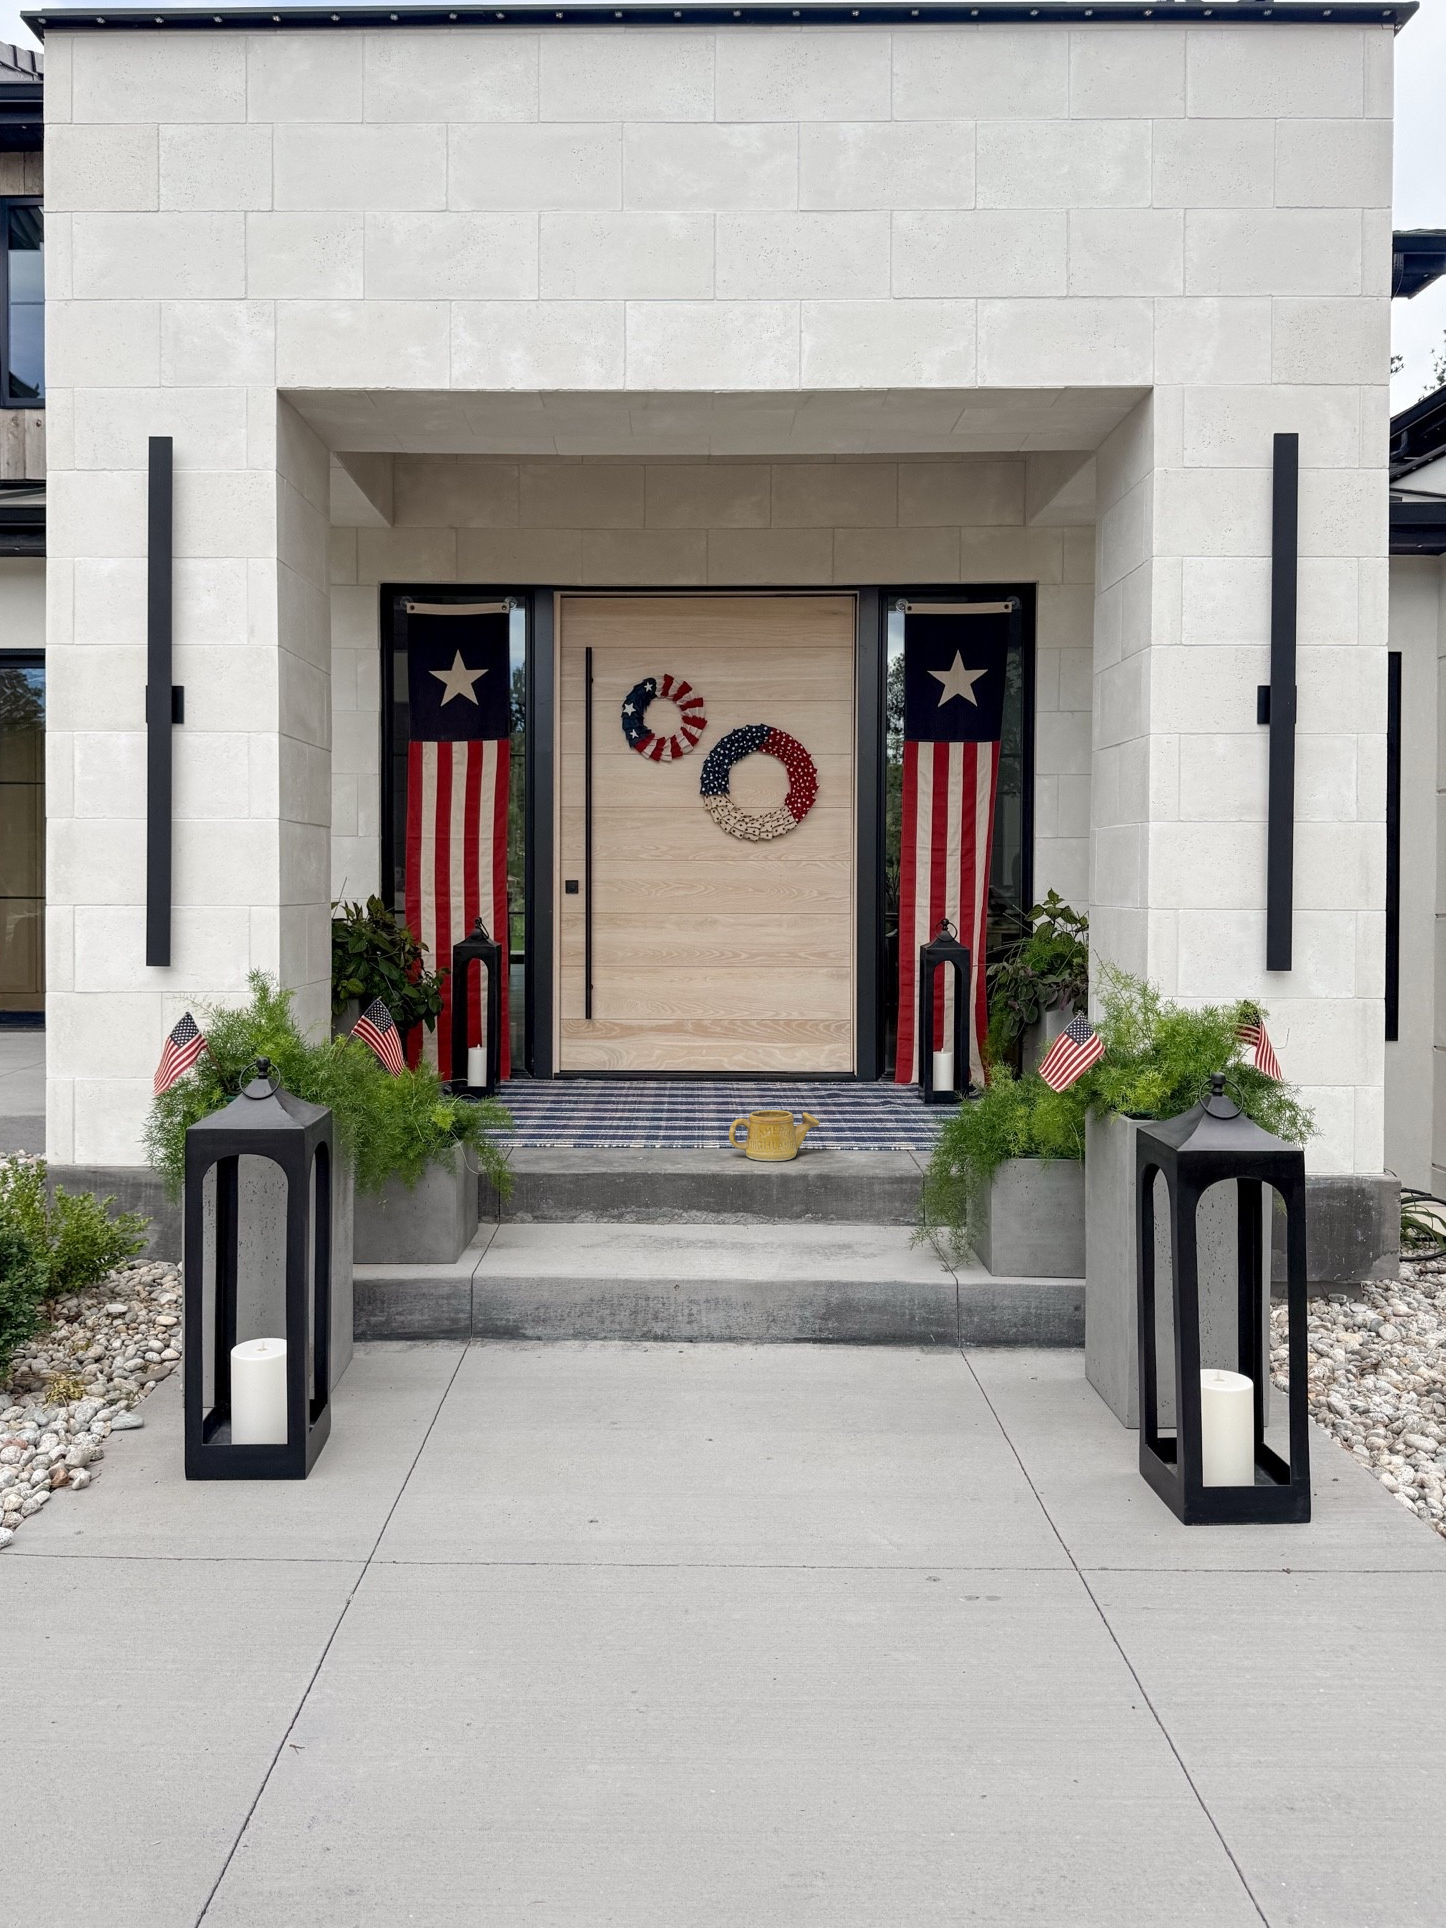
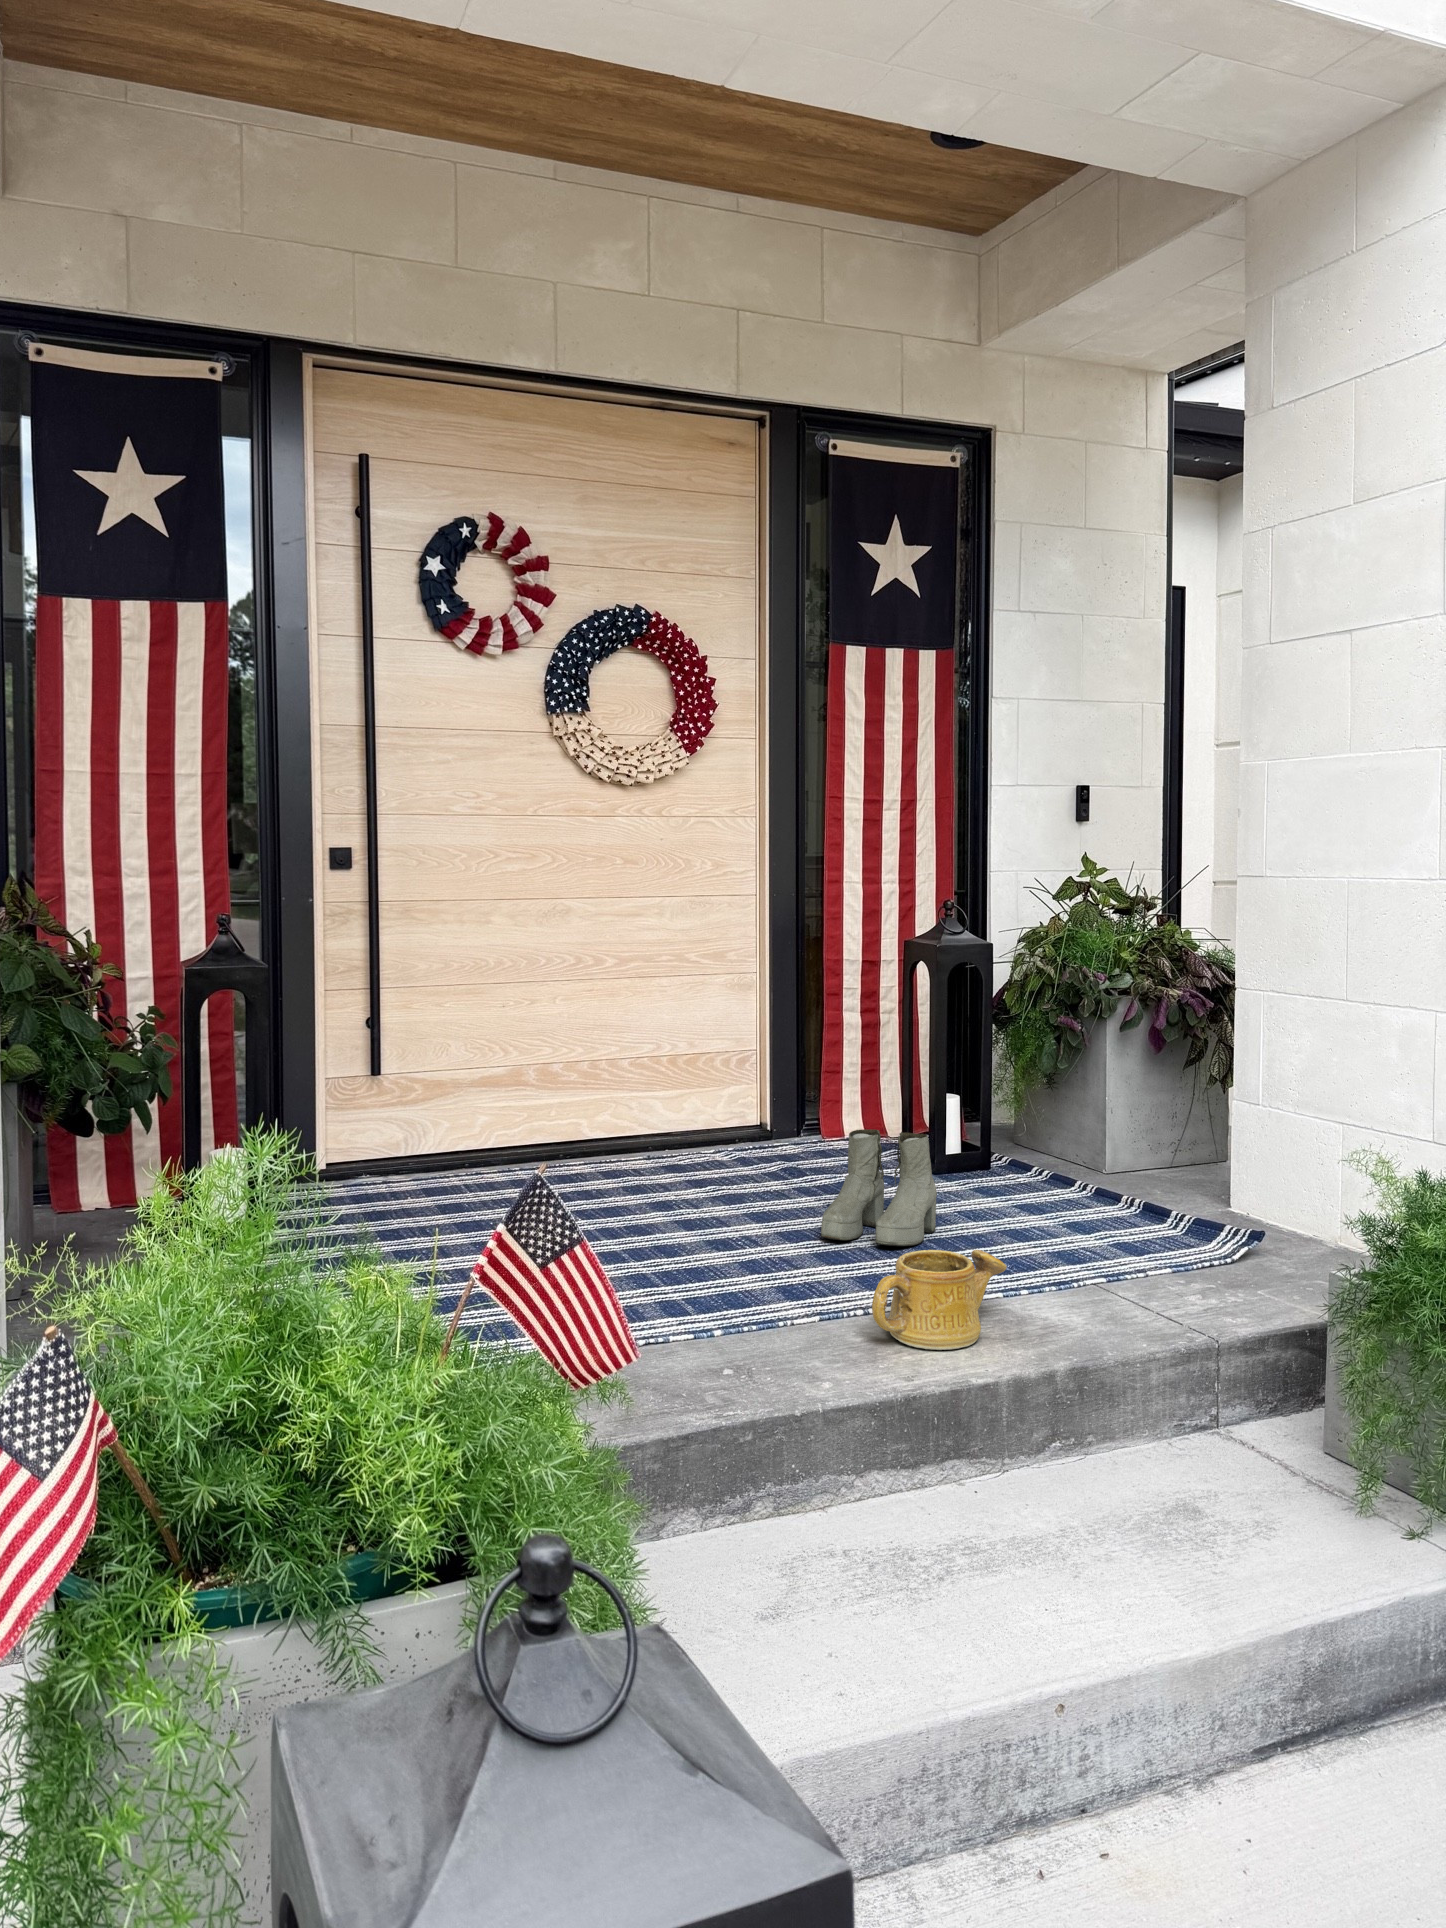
boots: none [792,1058,872,1127] -> present [821,1129,937,1246]

